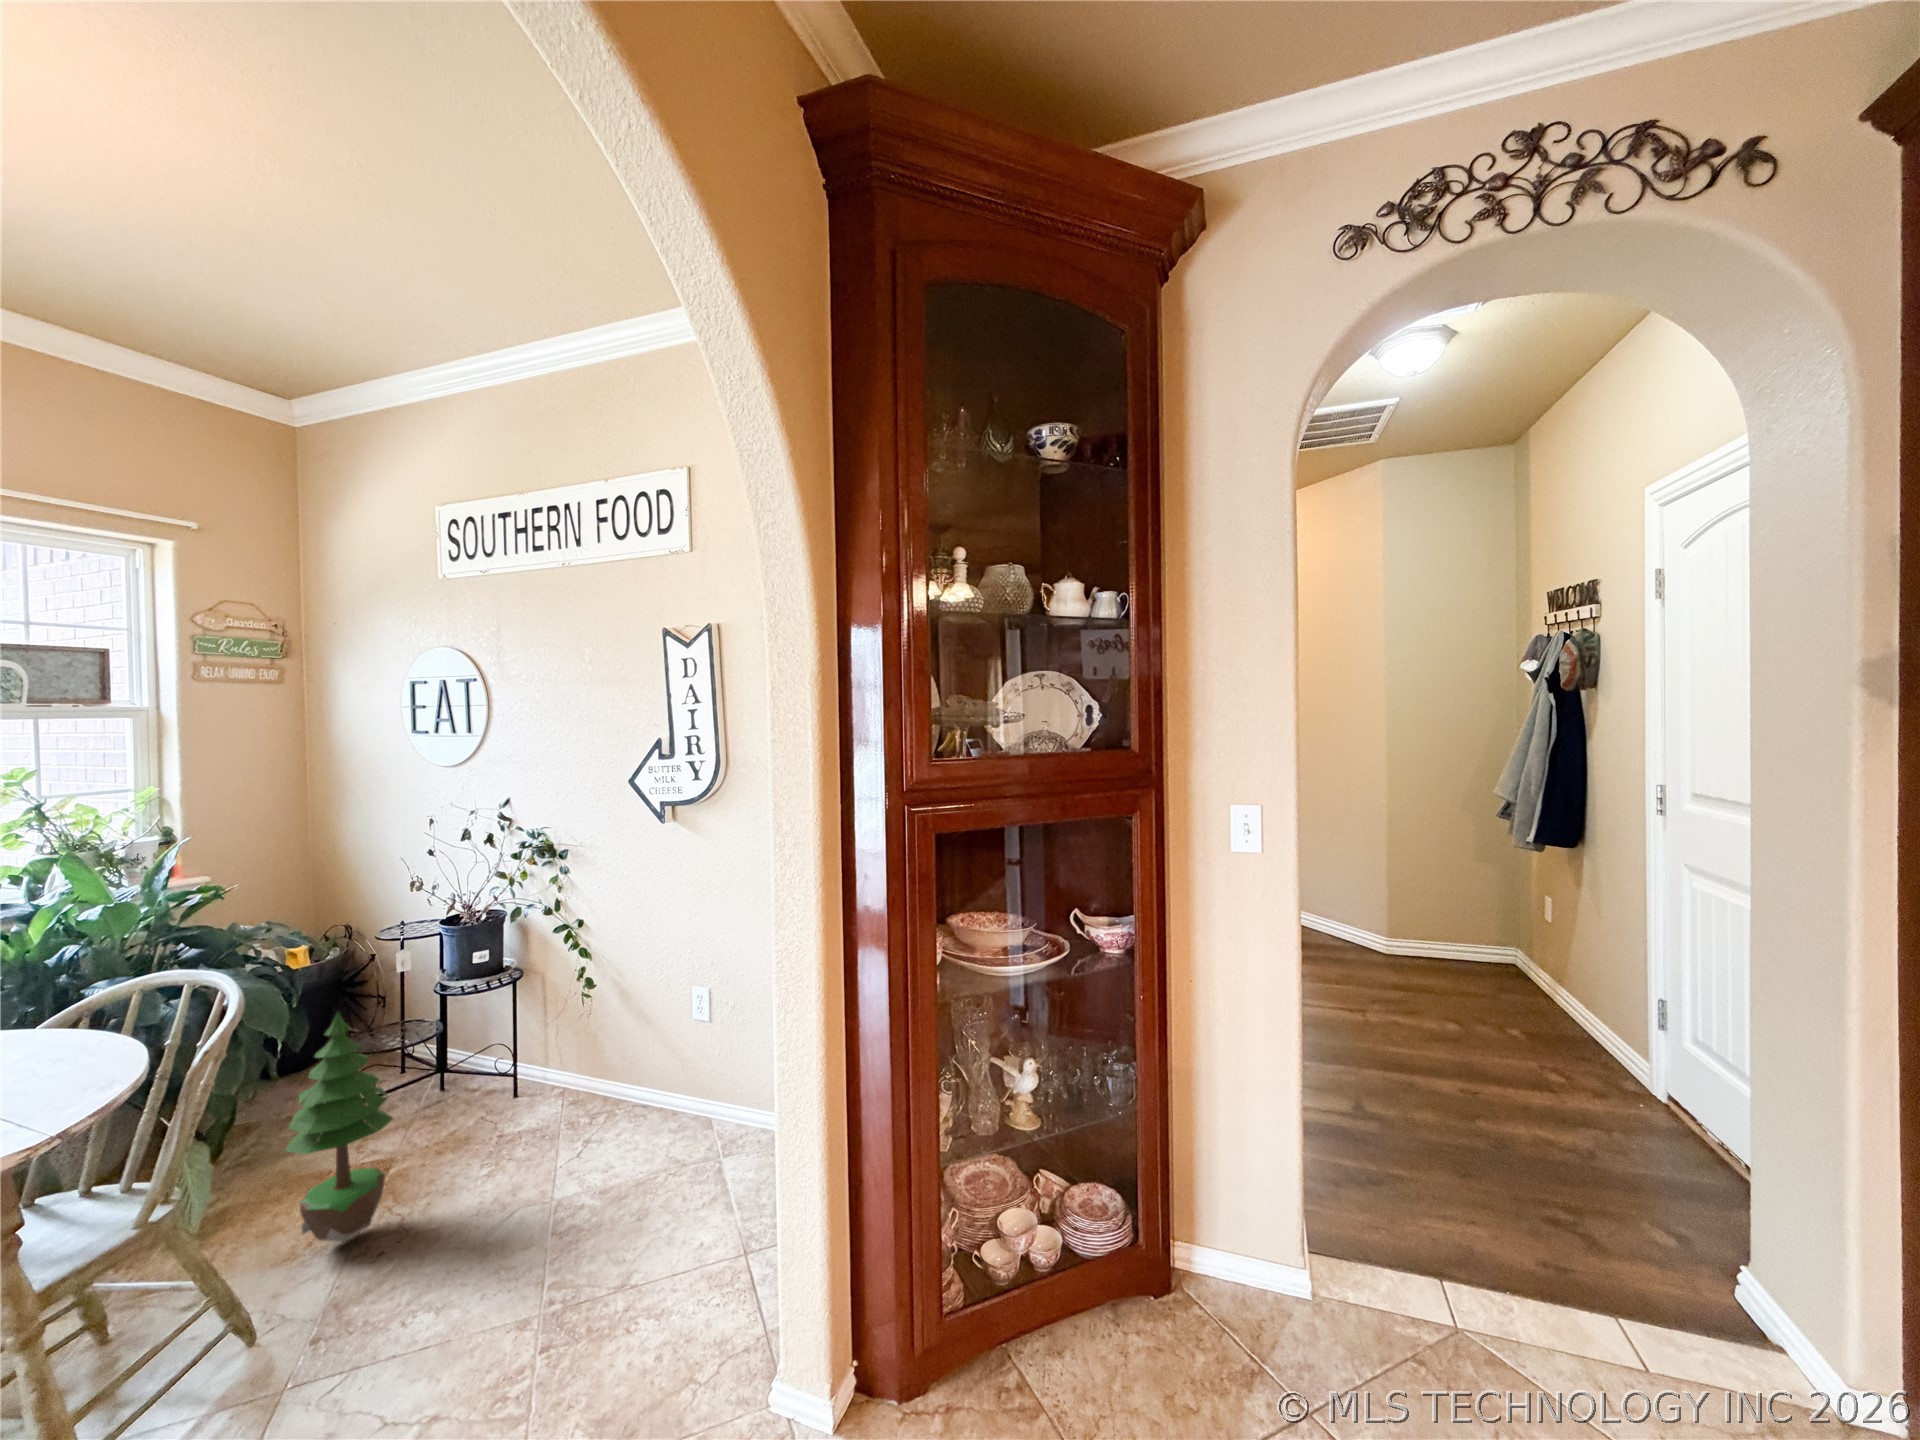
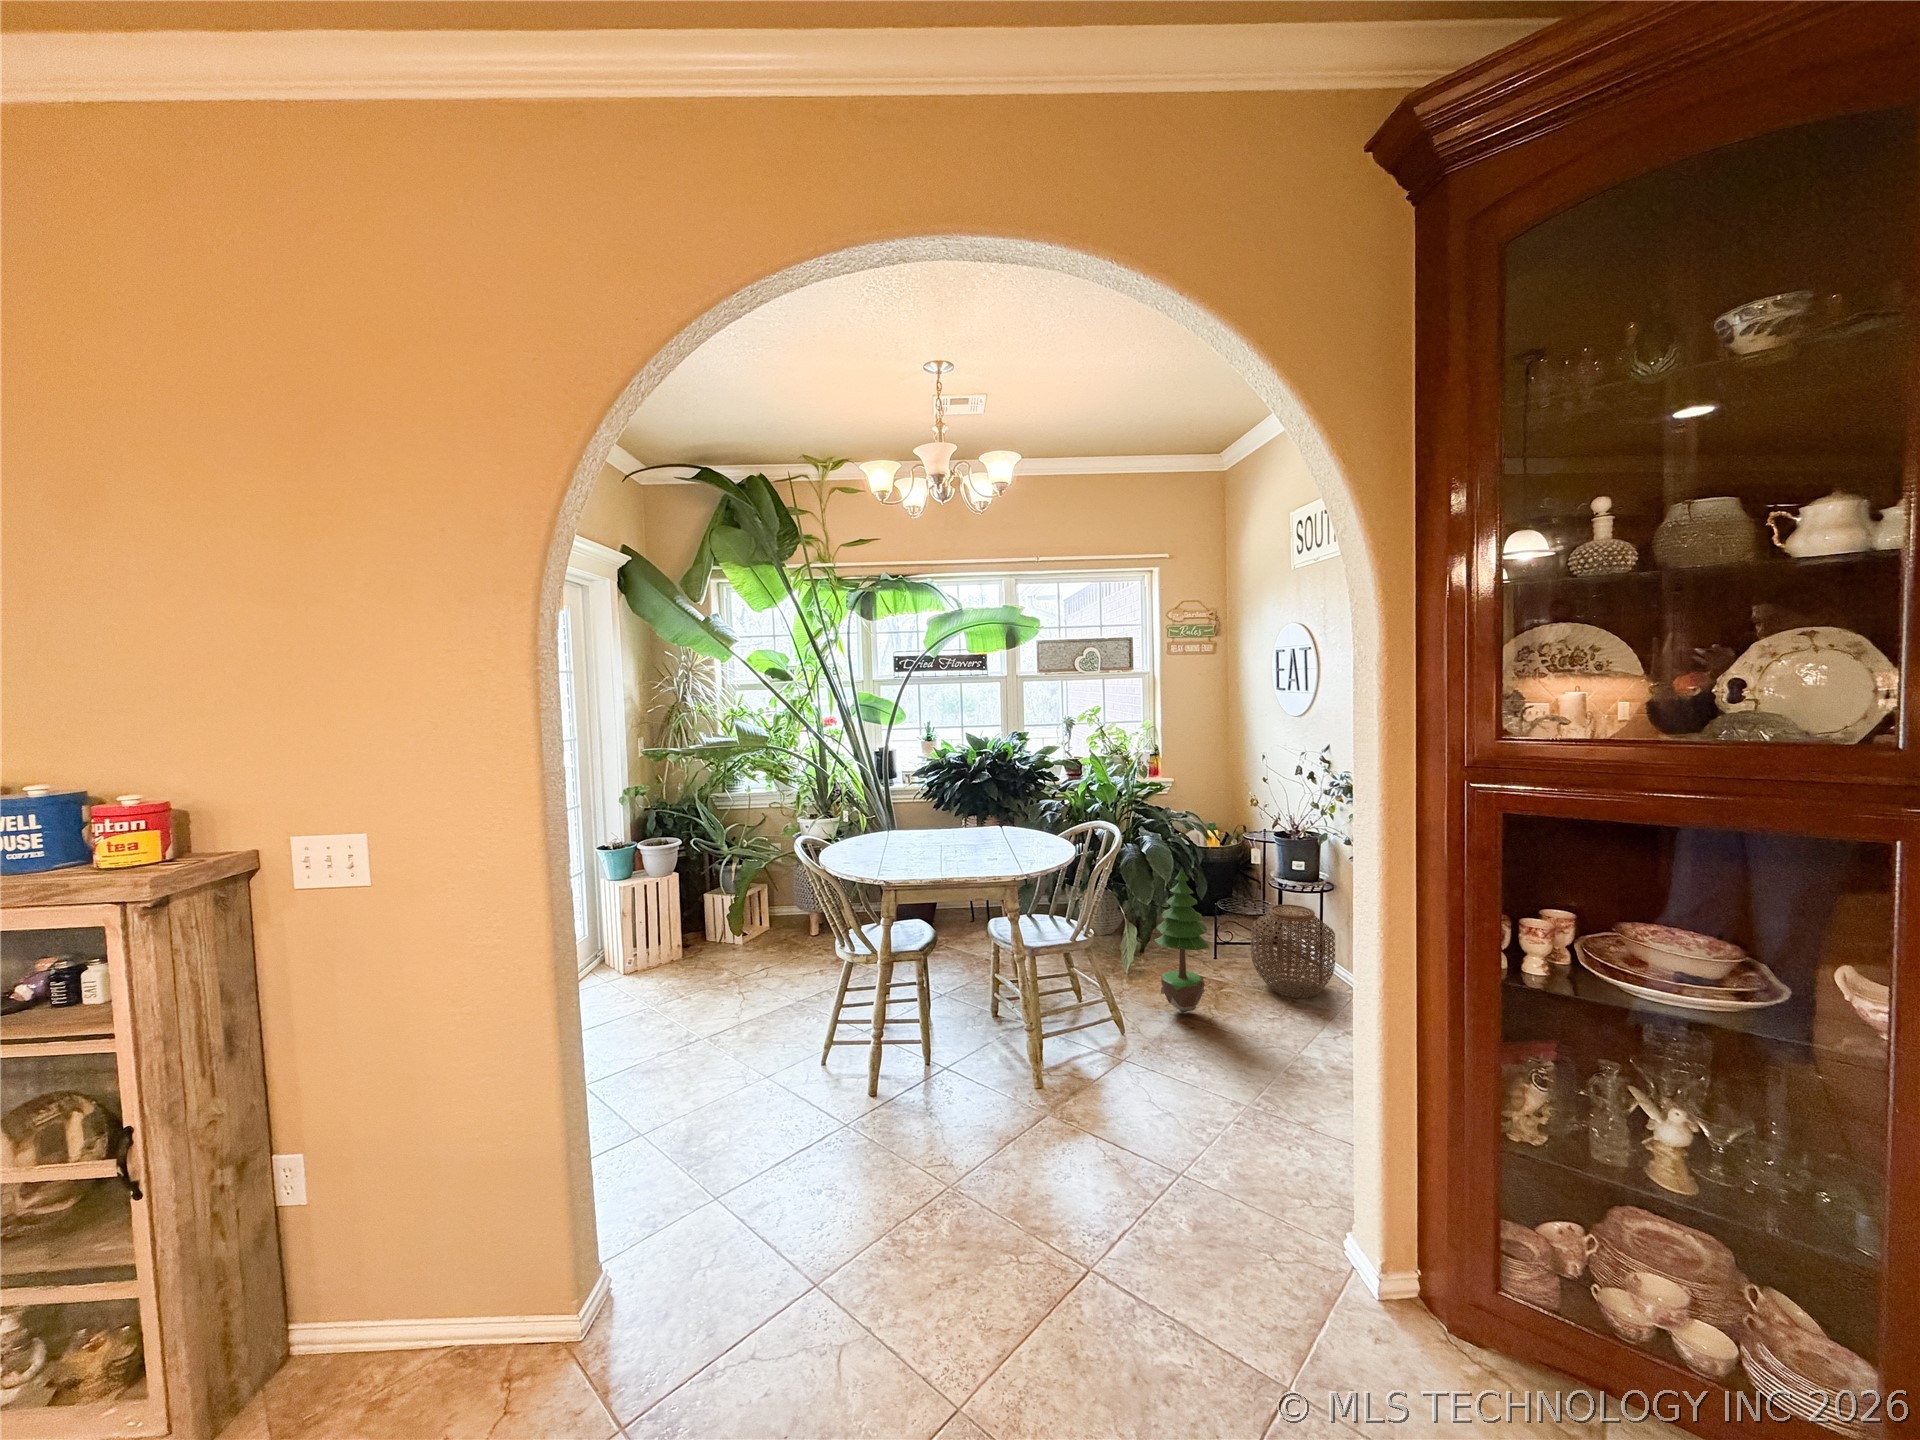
woven basket: none [422,1004,542,1131] -> present [1251,904,1335,998]

